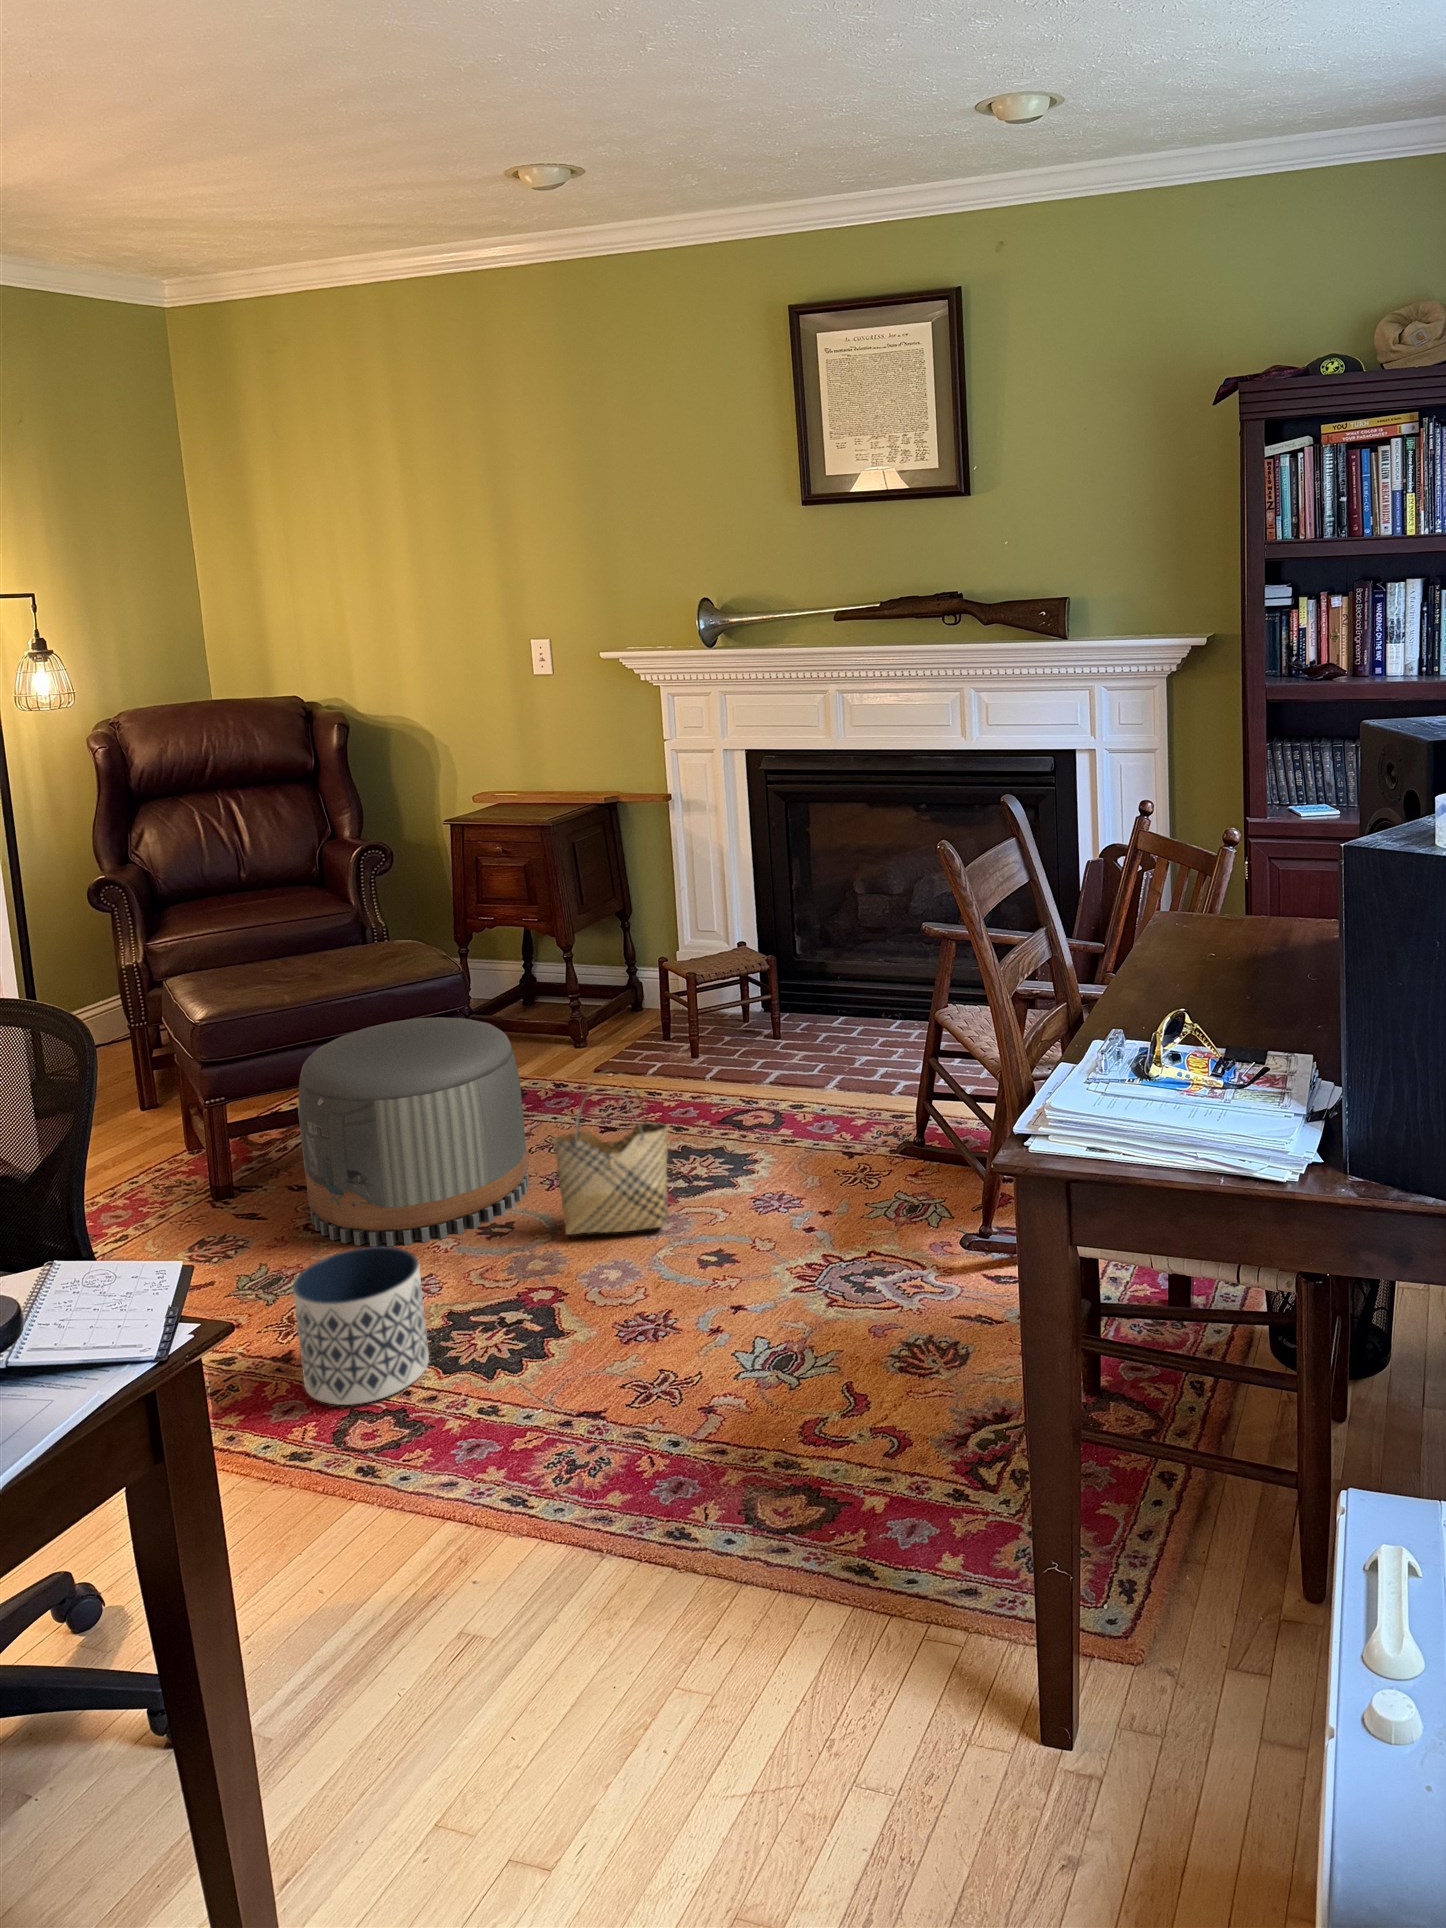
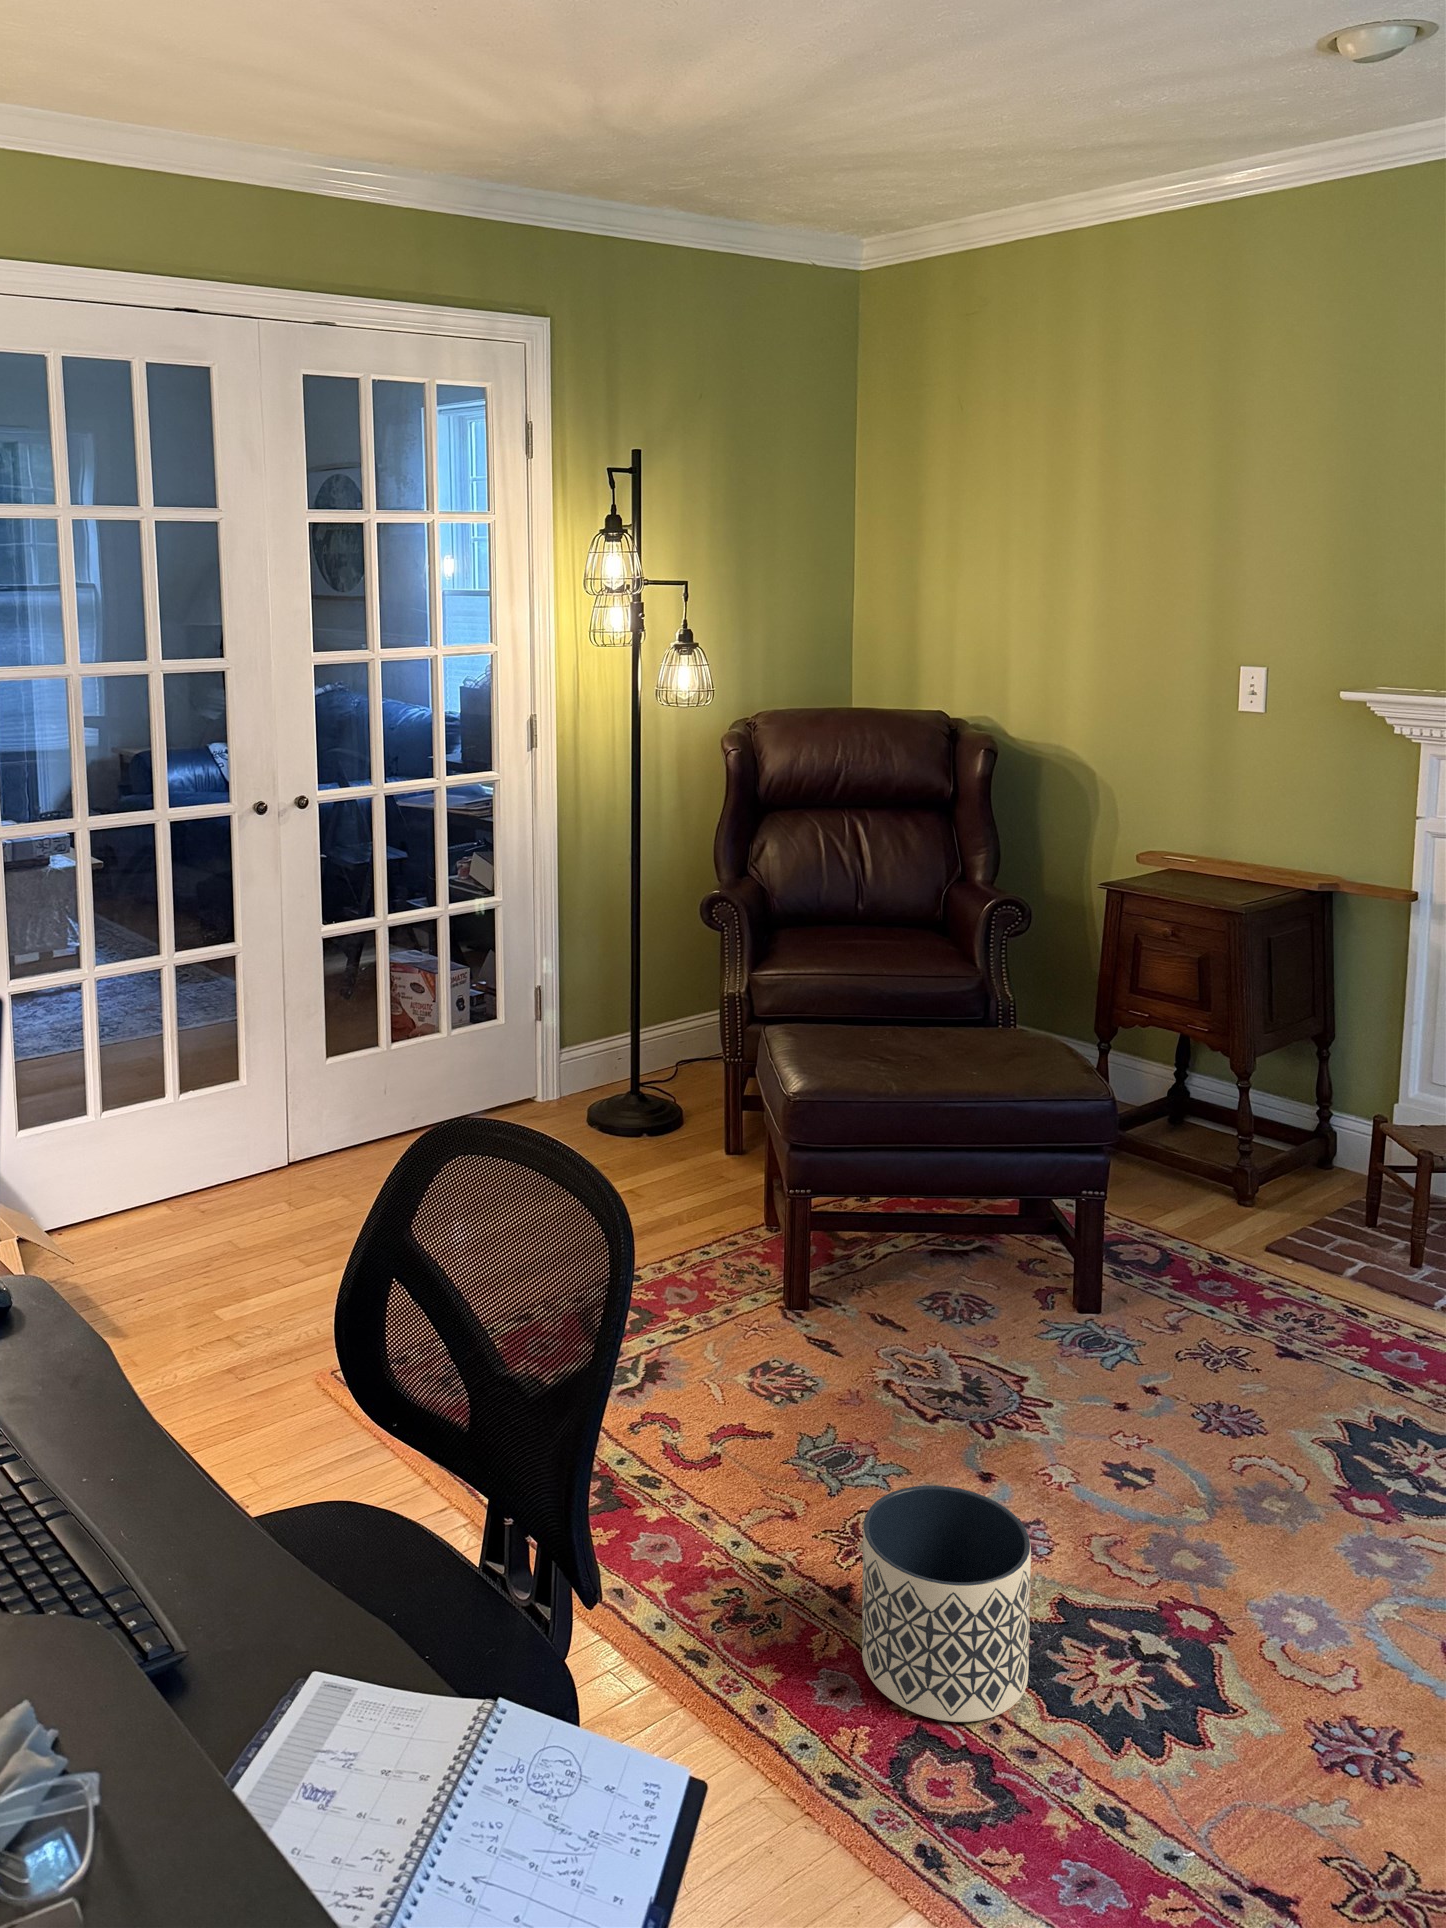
pouf: present [298,1017,529,1246] -> none [892,1148,1180,1464]
woven basket: present [552,1069,668,1235] -> none [1224,1306,1409,1564]

